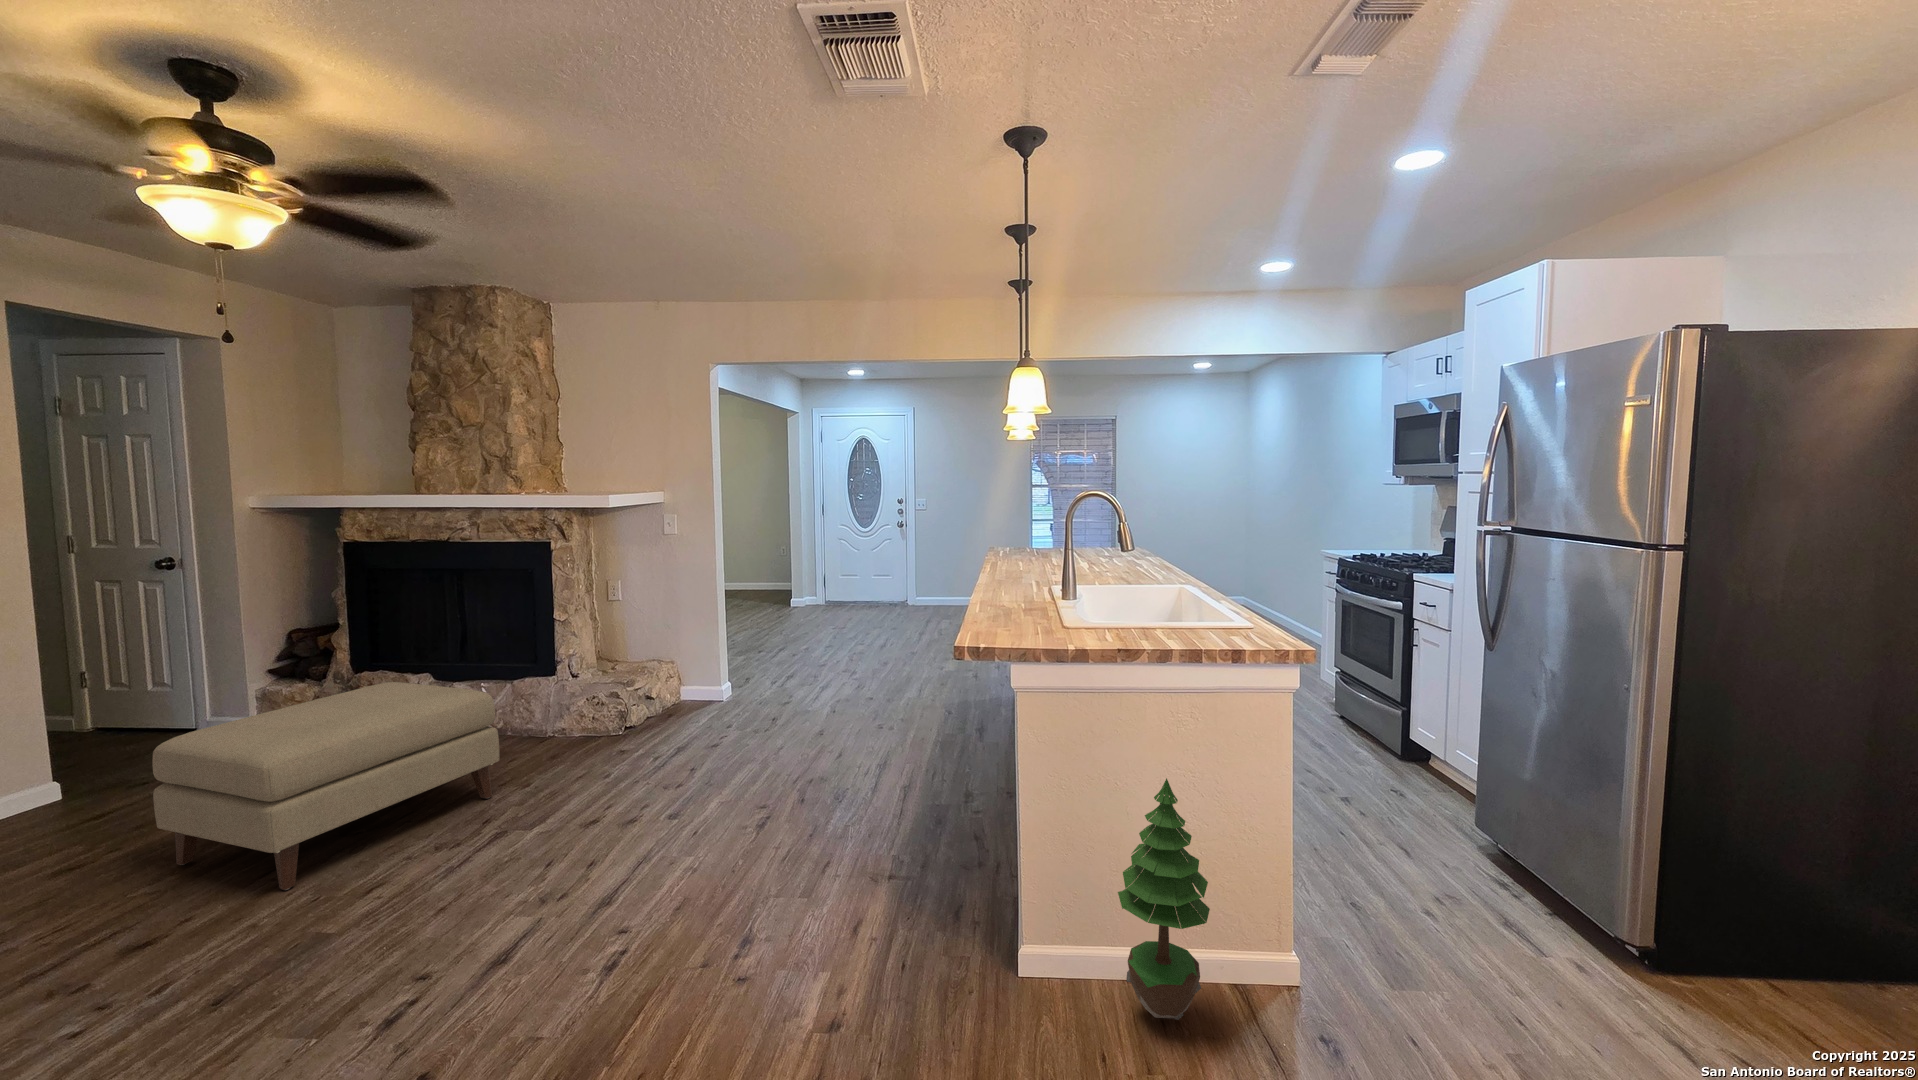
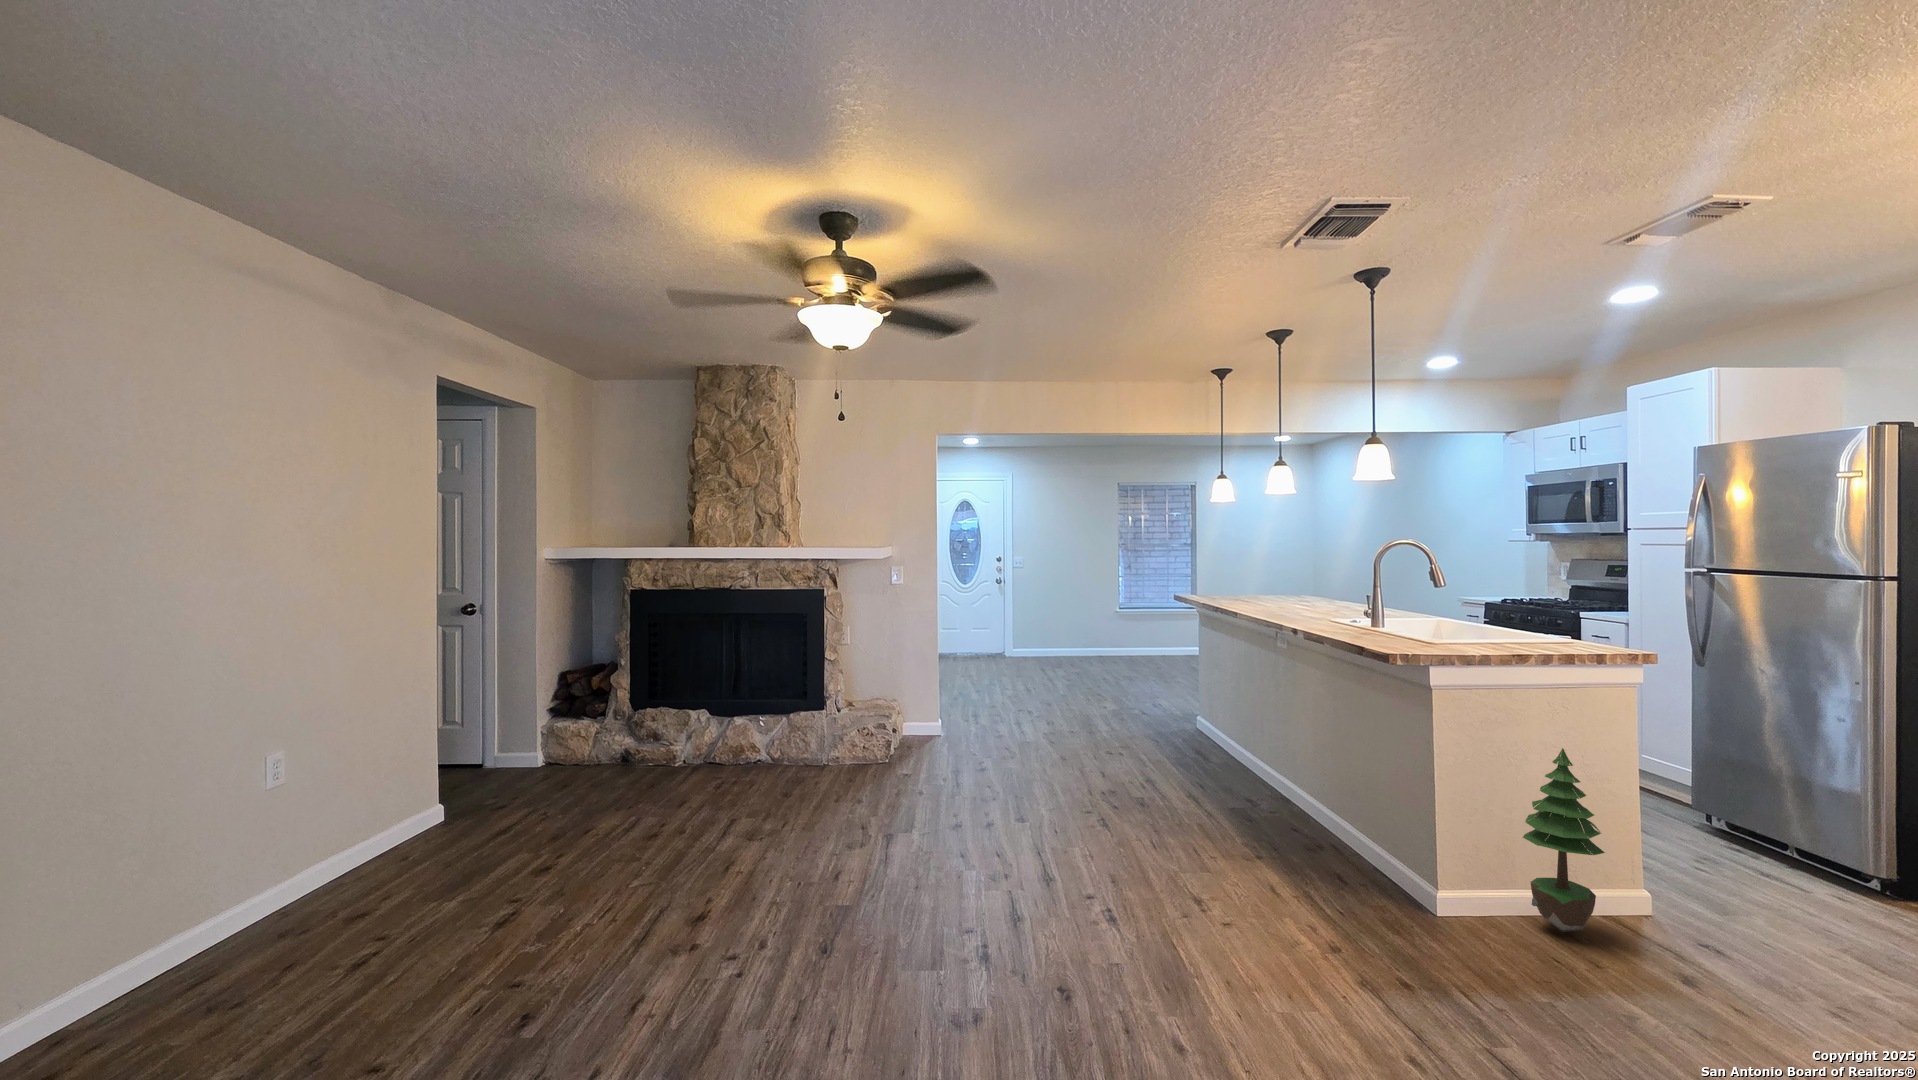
ottoman: present [152,682,500,890] -> none [632,710,850,875]

